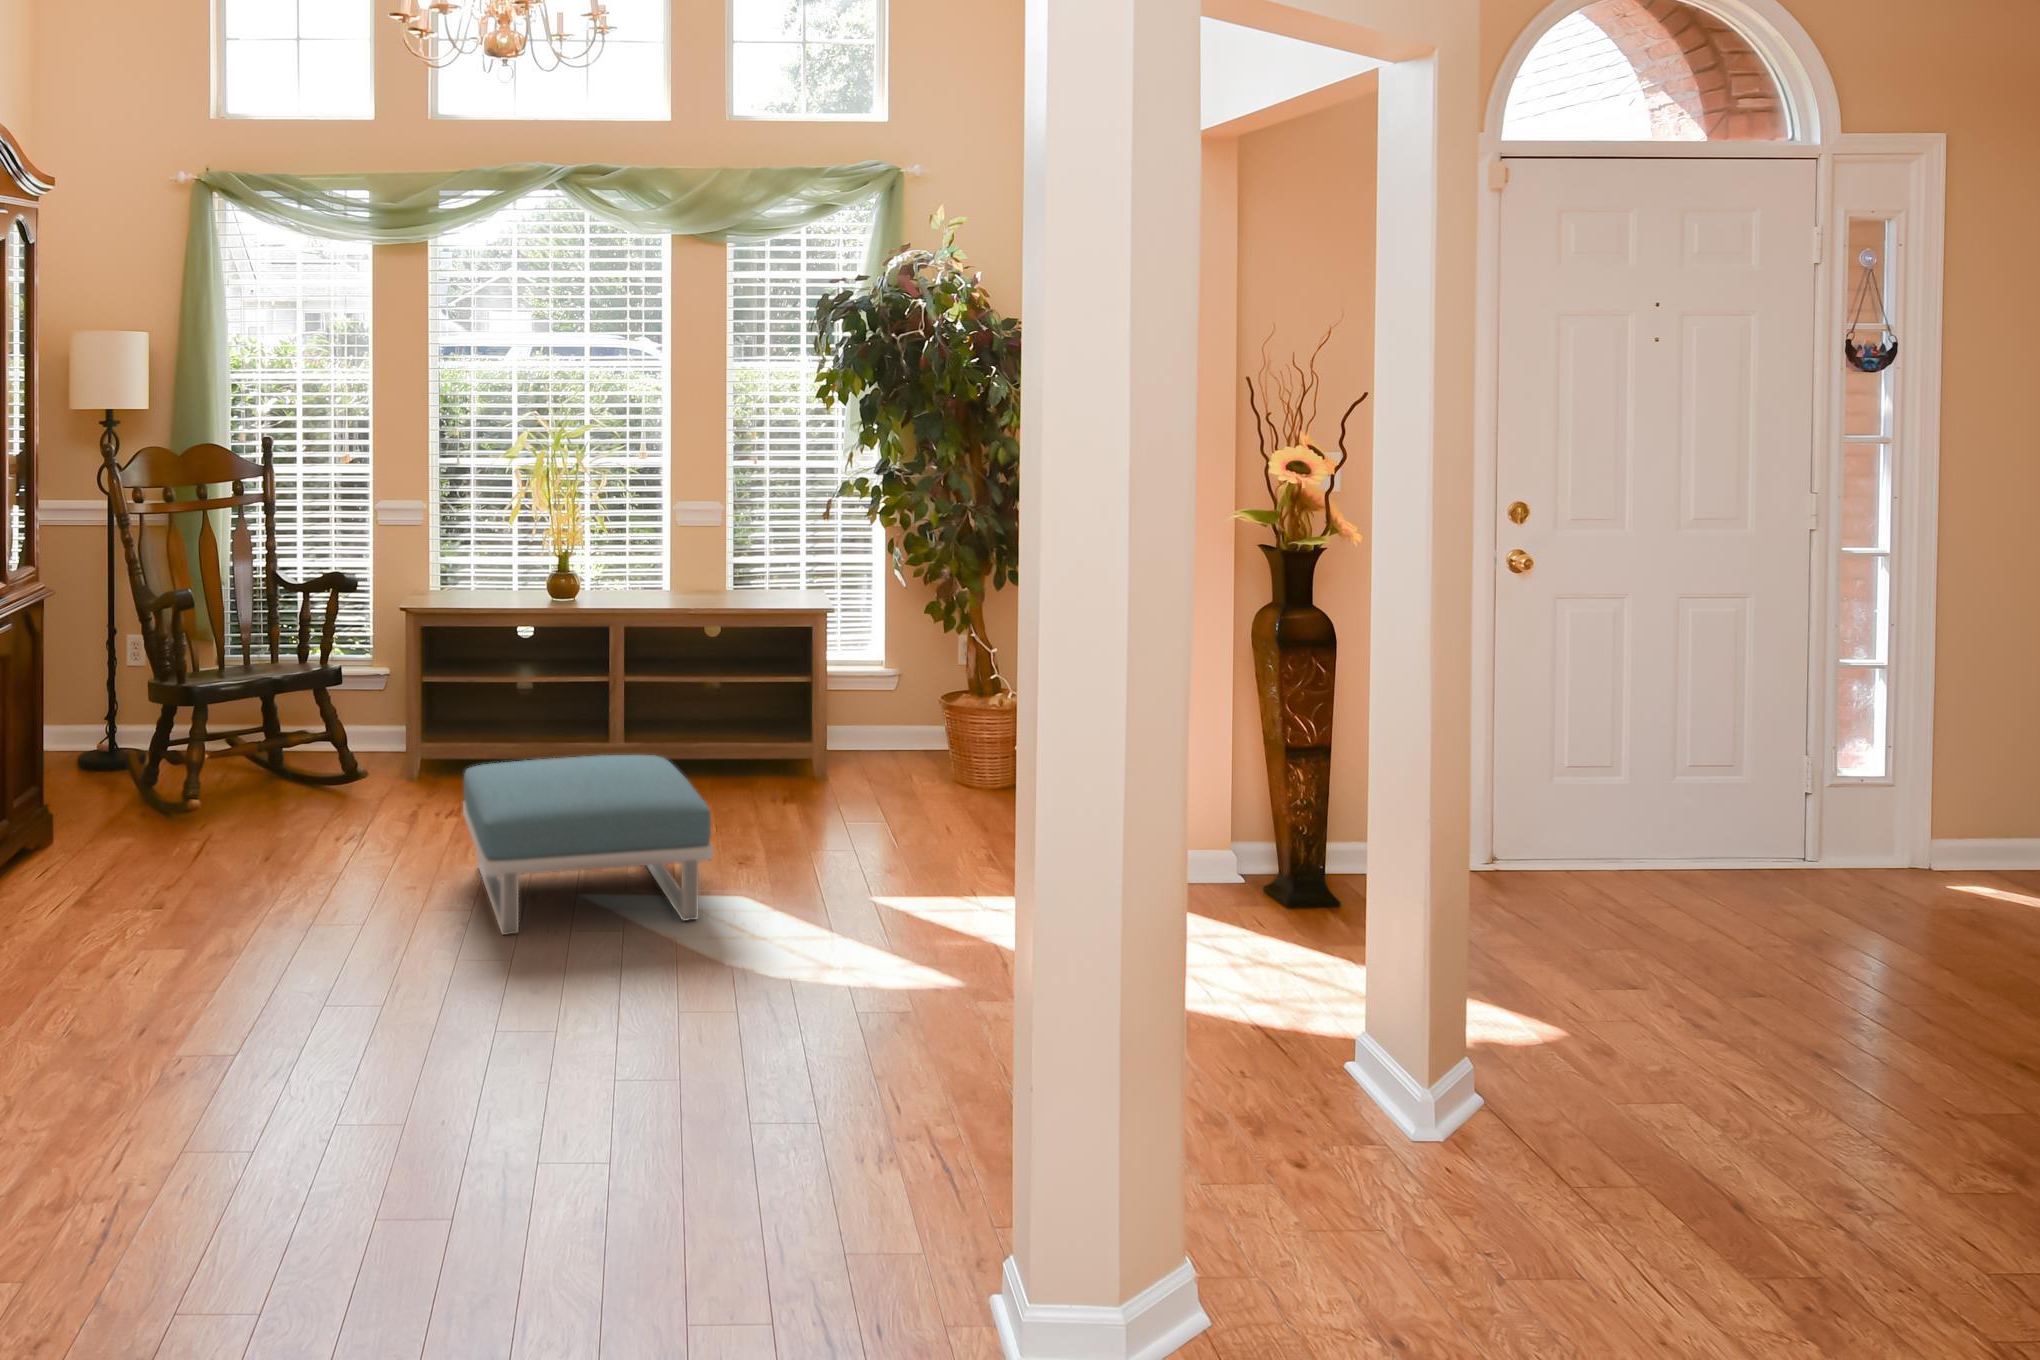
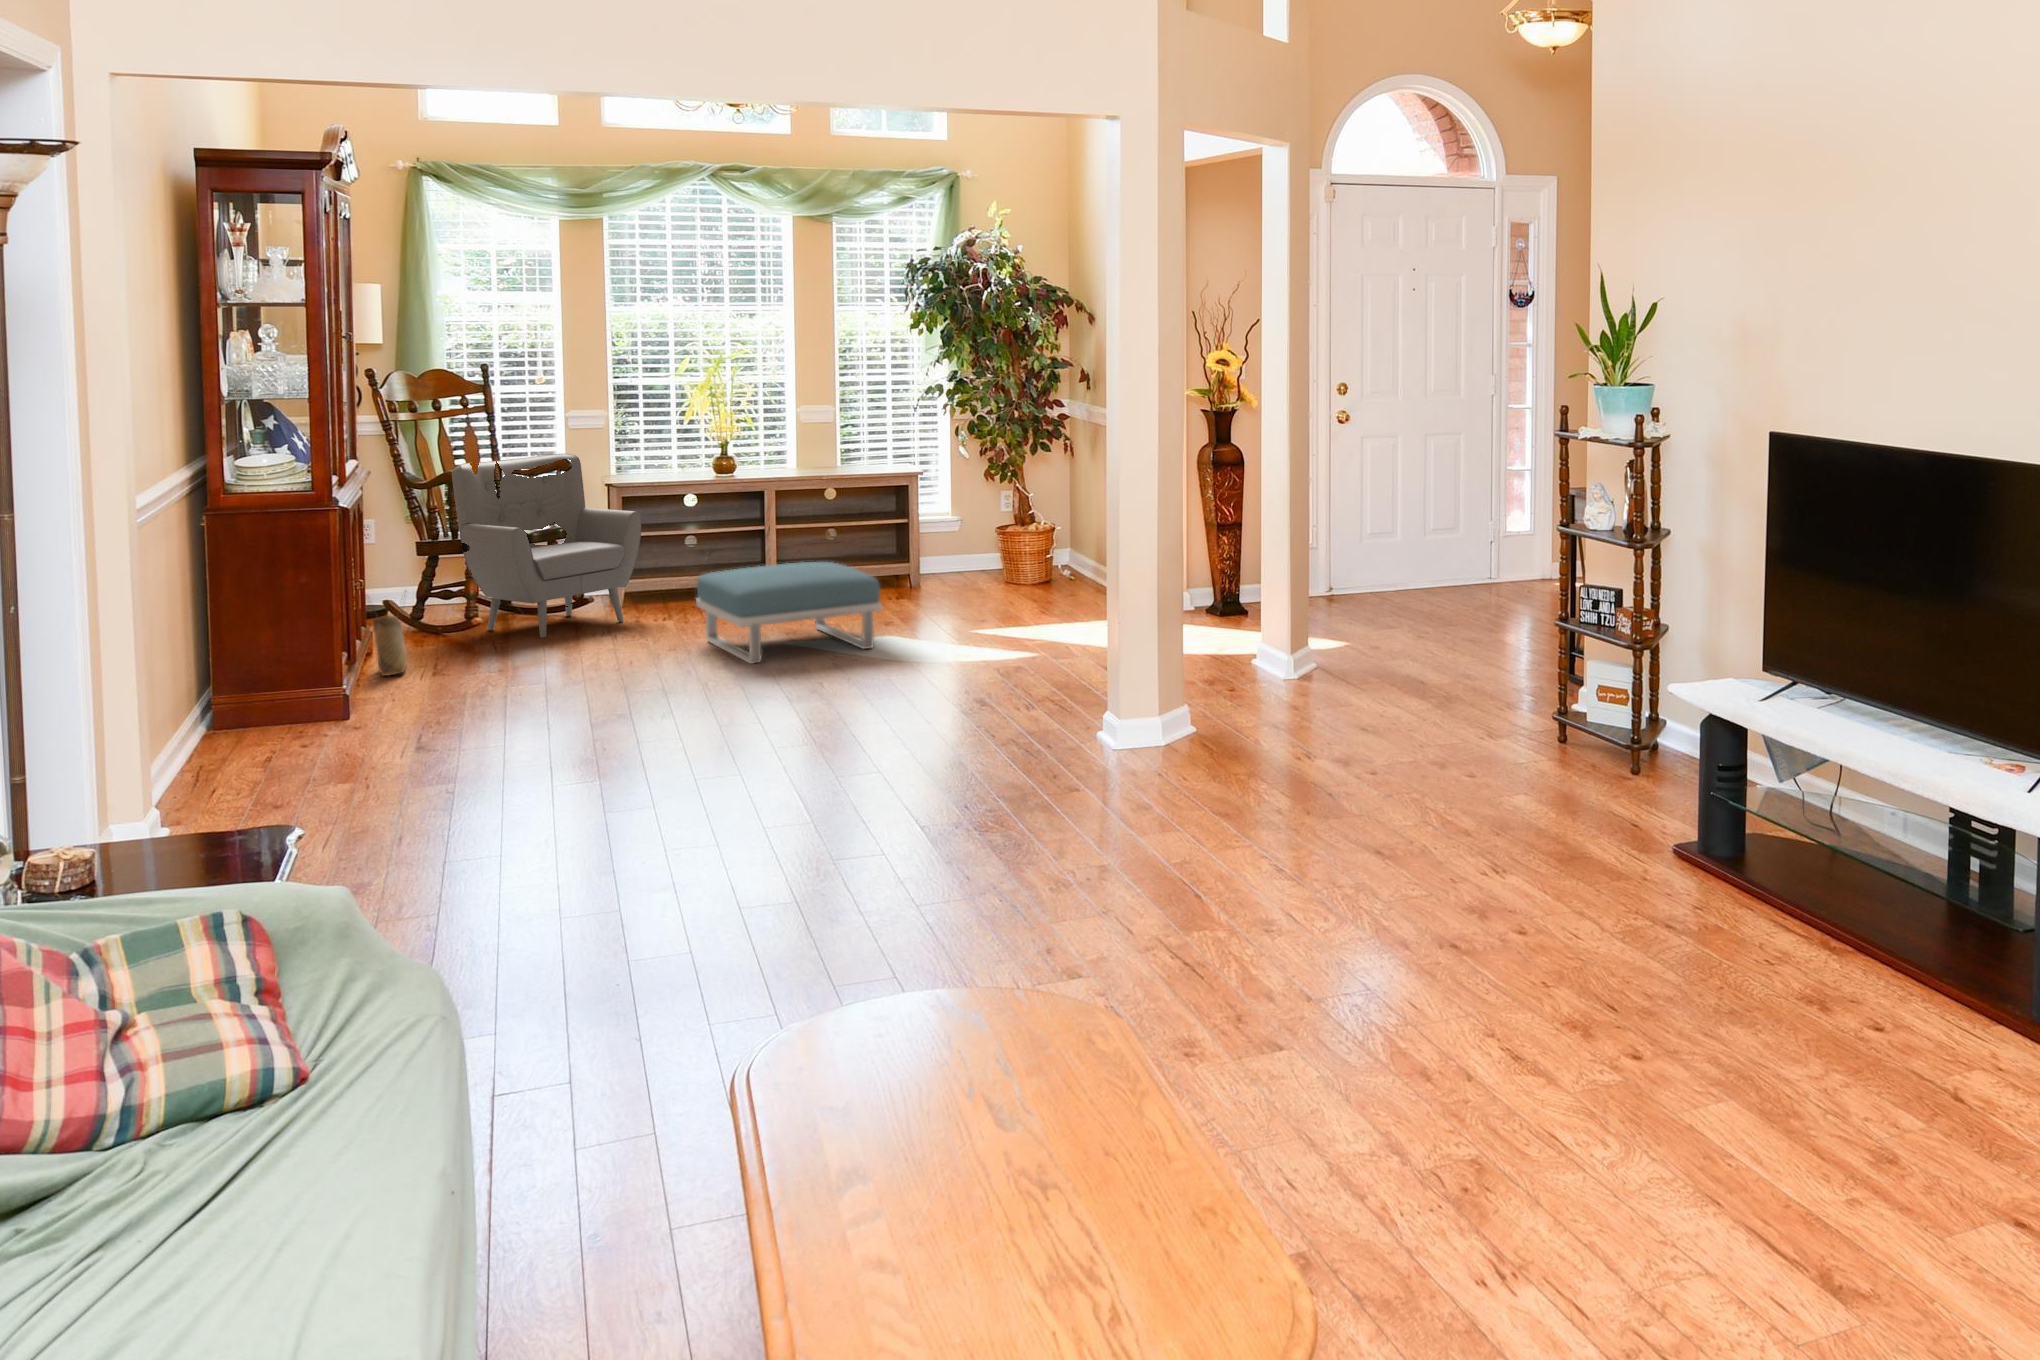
armchair: none [198,560,436,827] -> present [452,454,641,637]
woven basket: none [18,765,76,892] -> present [371,590,408,676]

